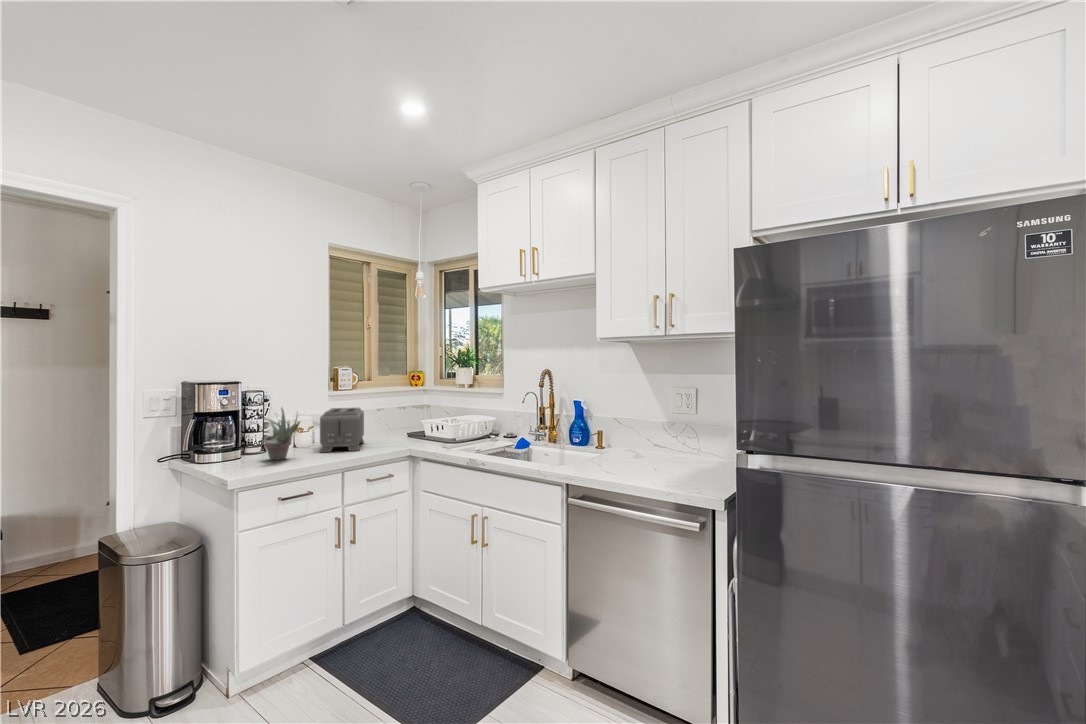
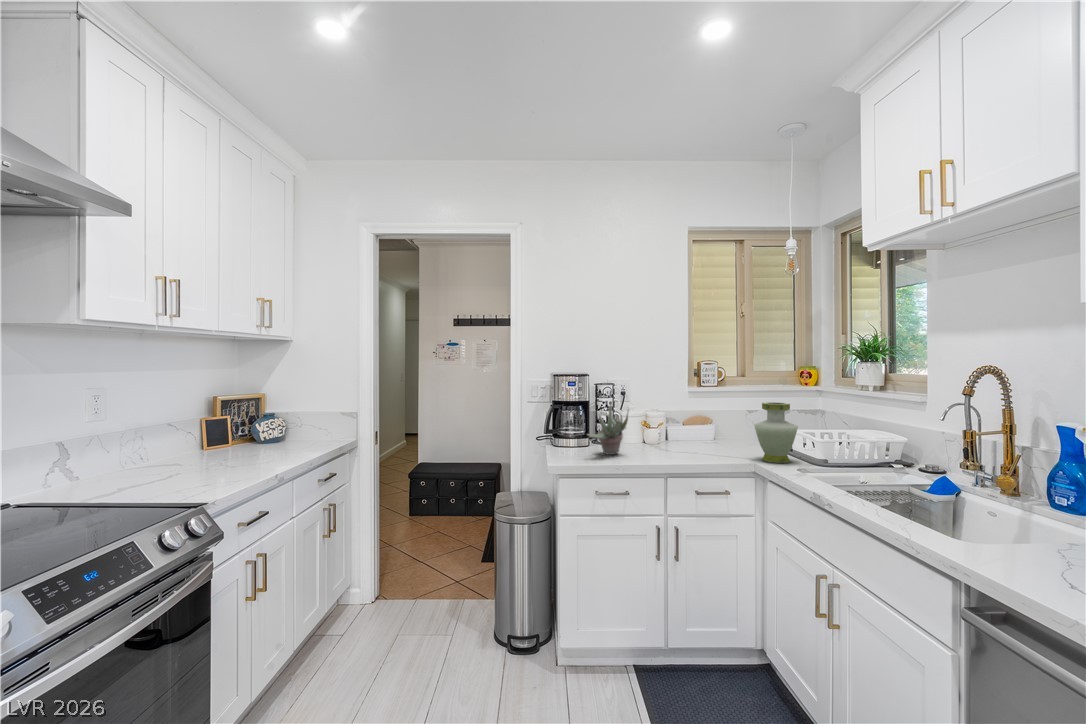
vase: none [403,399,435,446] -> present [754,402,798,463]
toaster: present [320,407,364,452] -> none [656,406,717,457]

